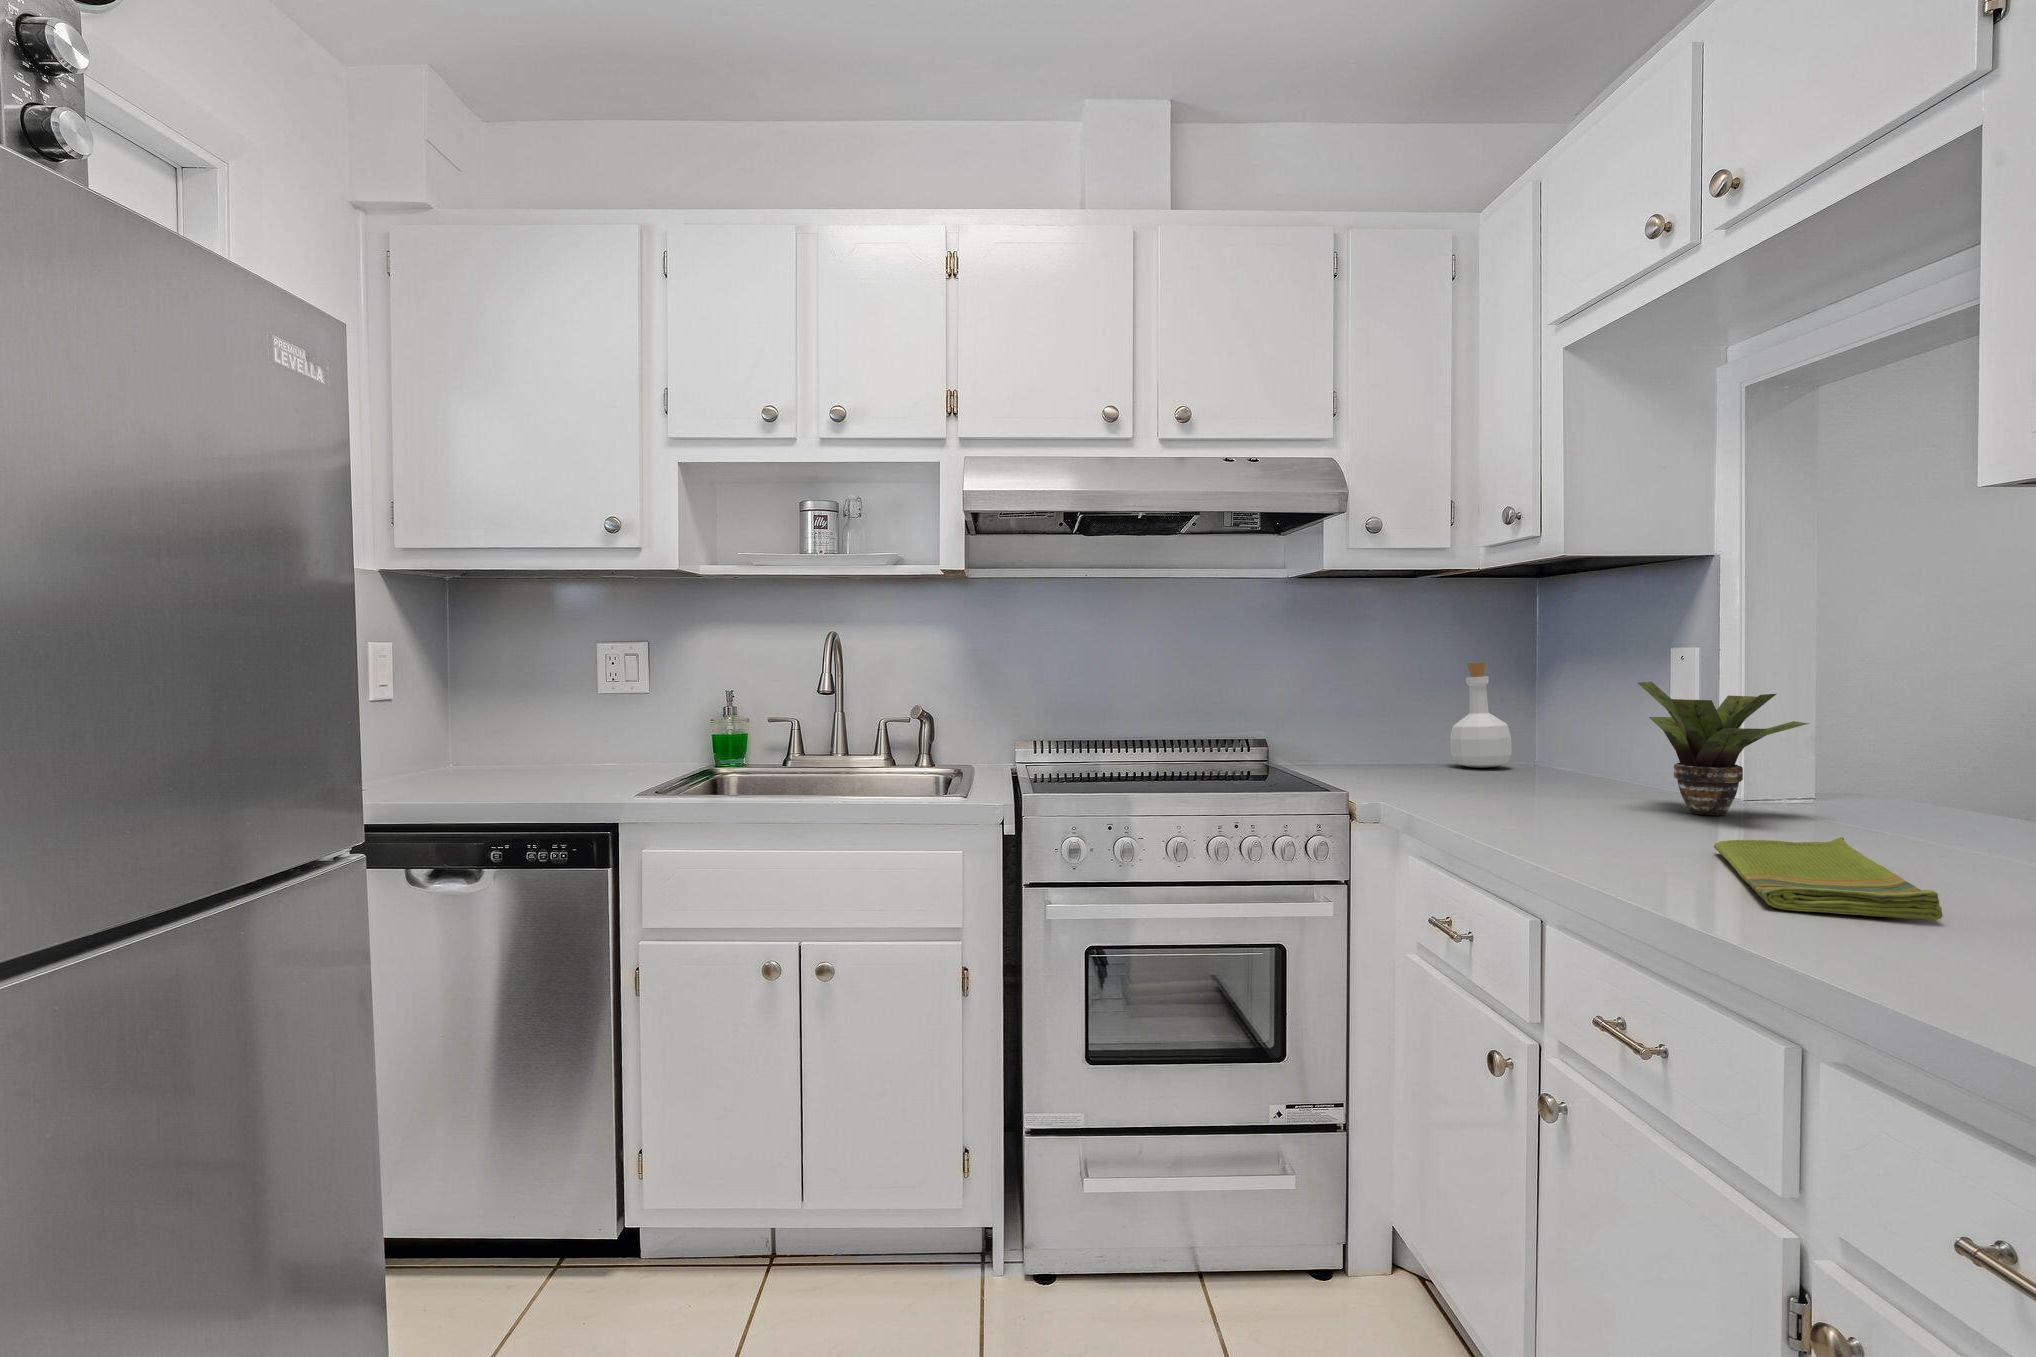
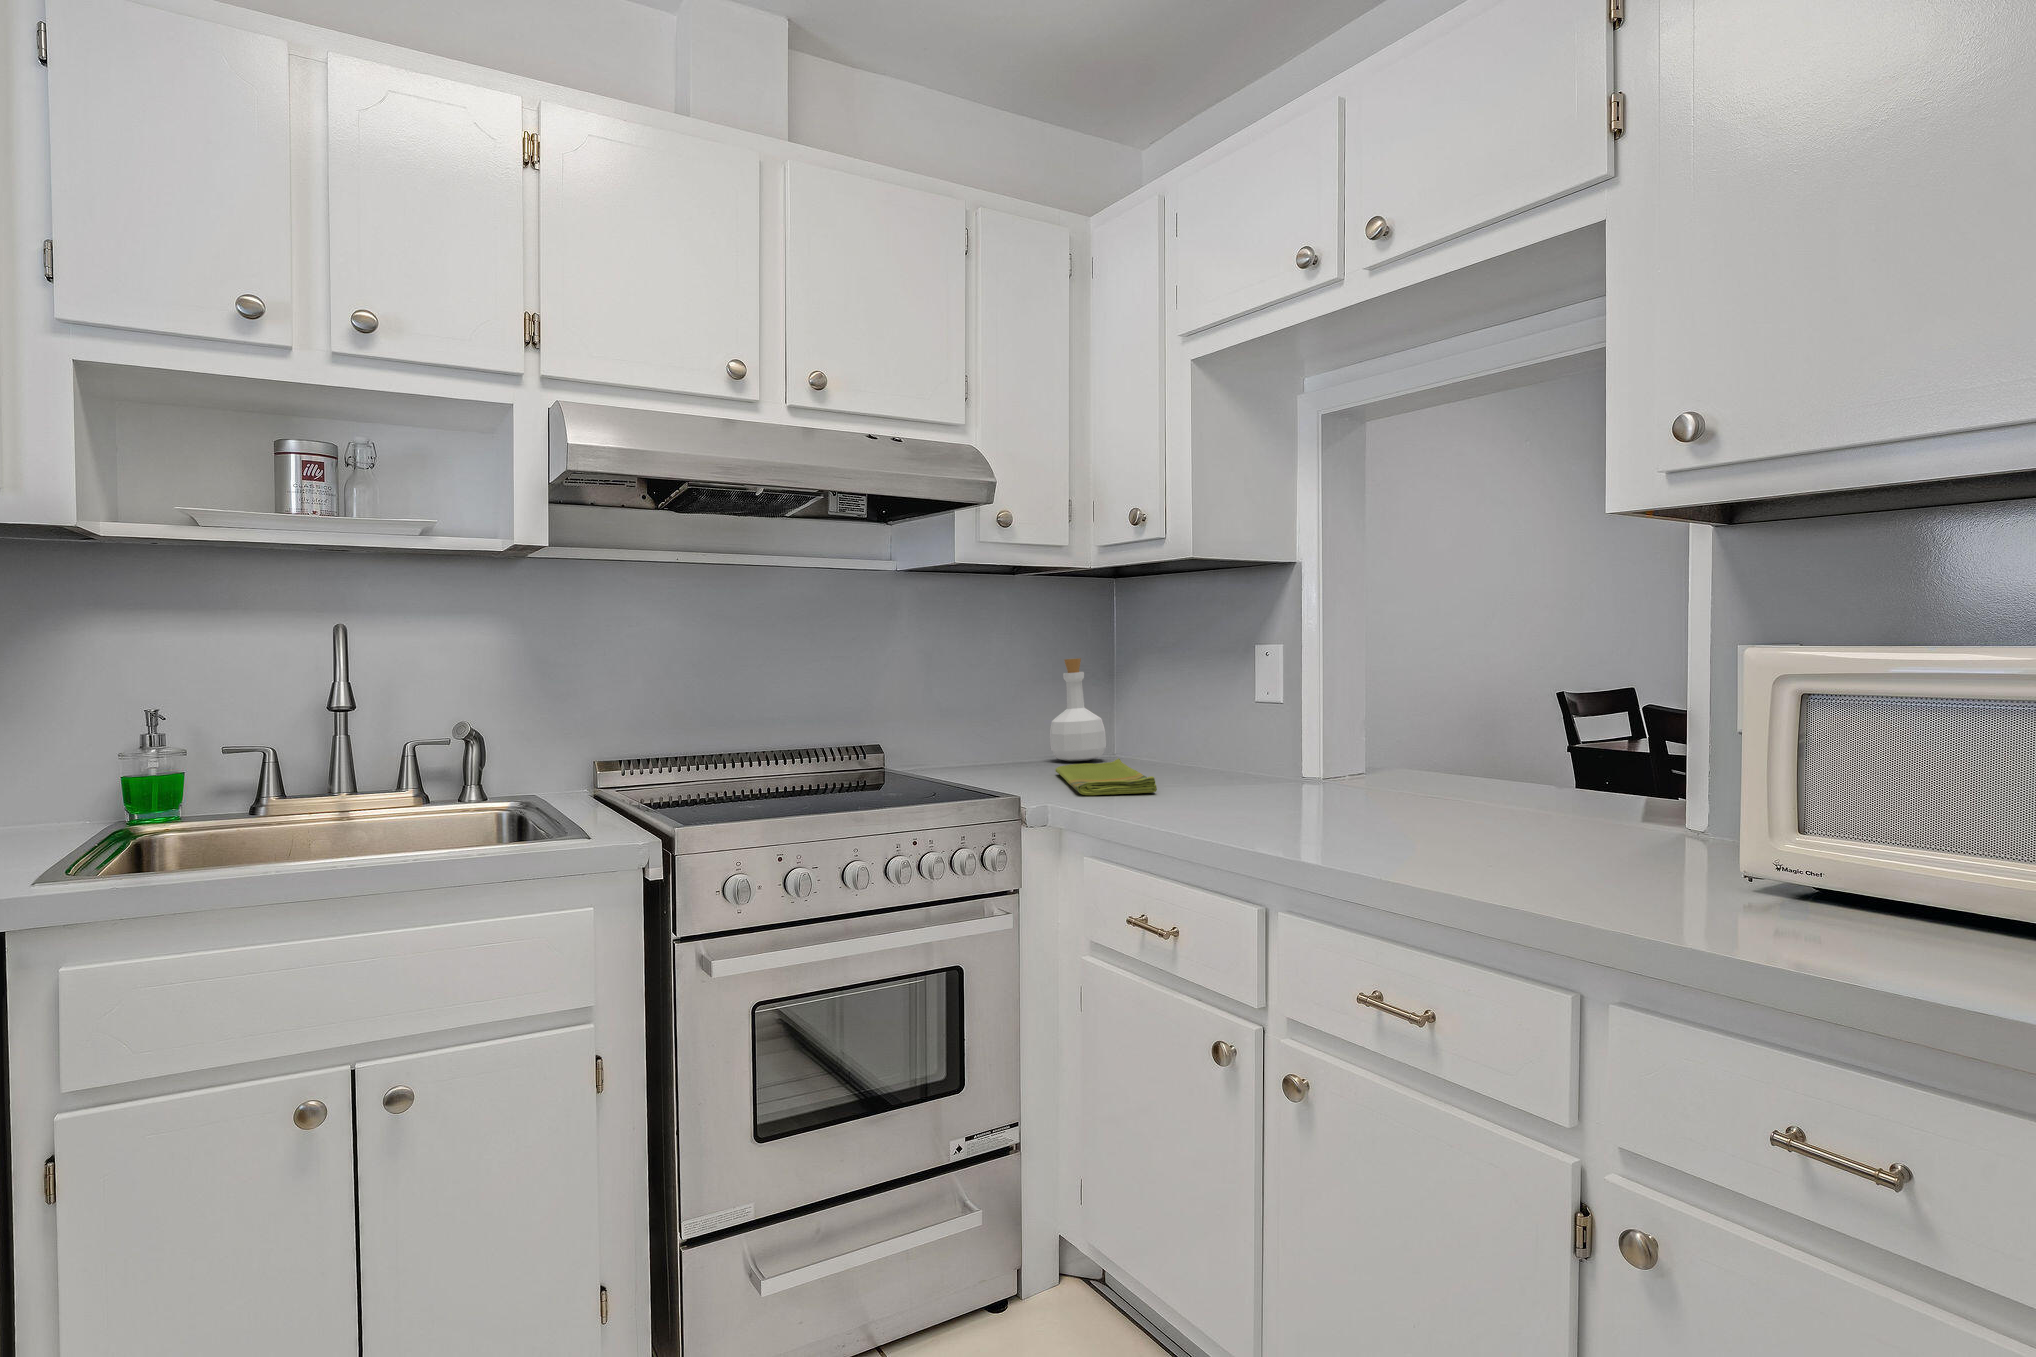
potted plant: present [1638,682,1809,815] -> none [1258,674,1387,791]
dish towel: present [1714,837,1943,920] -> present [1055,758,1157,795]

